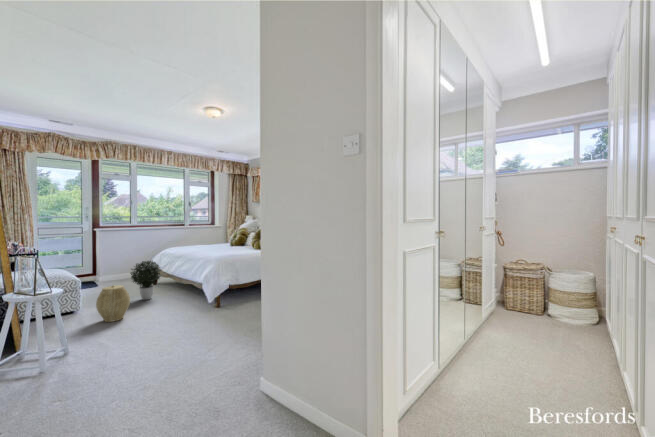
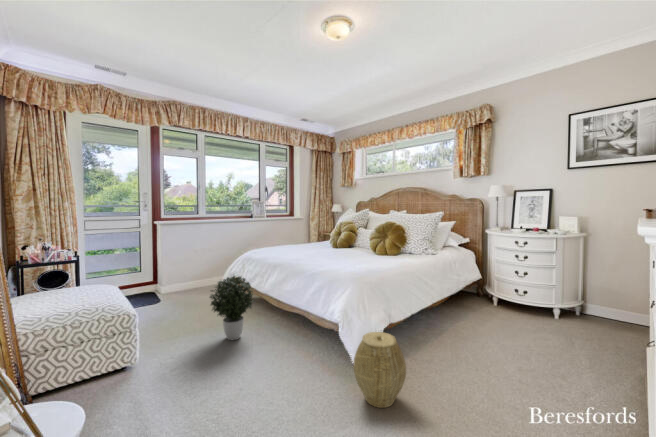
woven basket: present [96,285,130,322] -> present [353,332,406,408]

